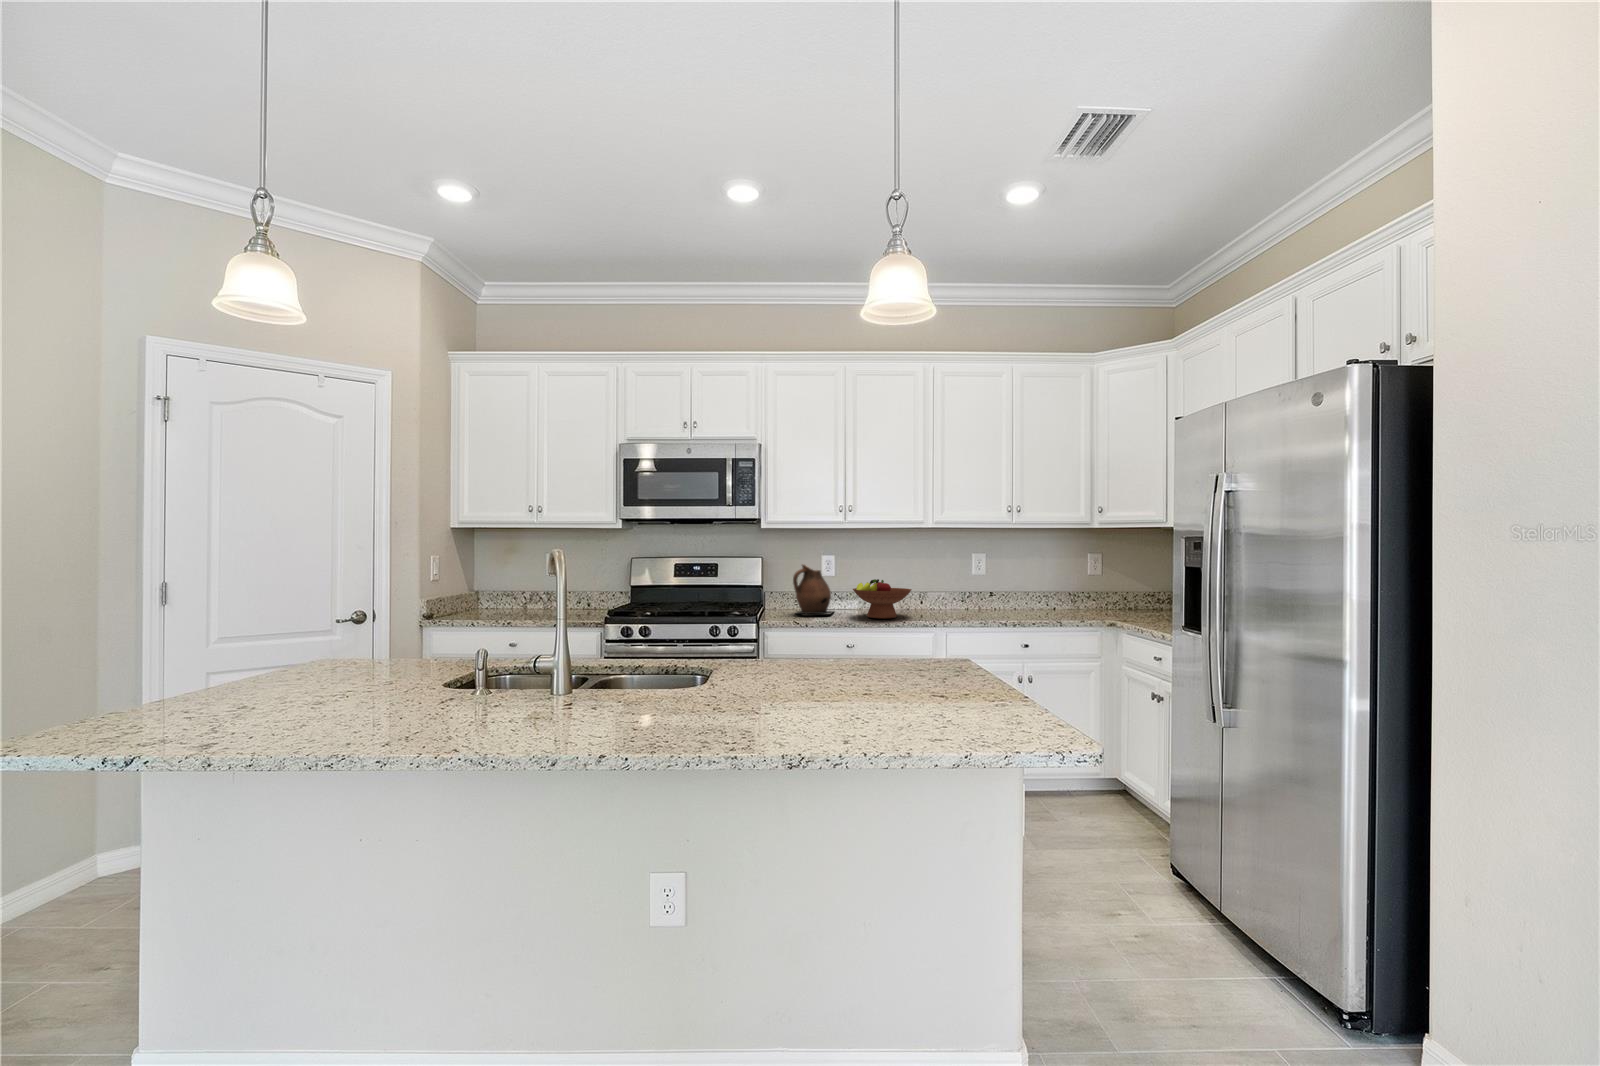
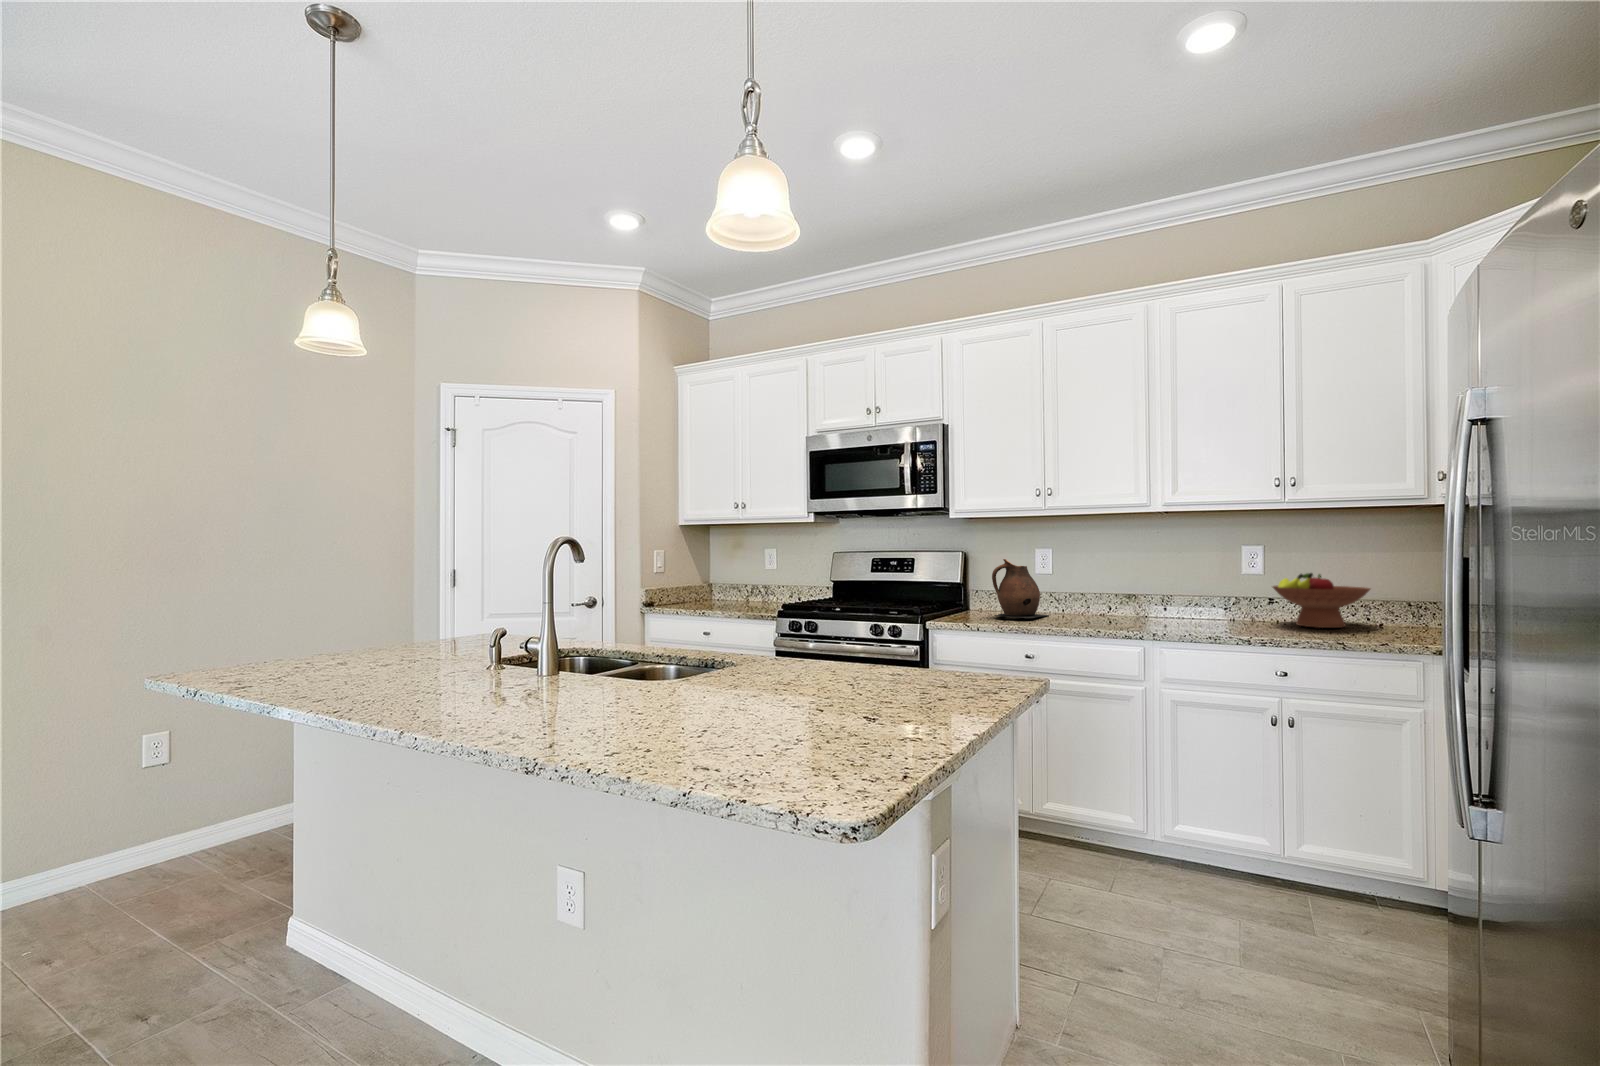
fruit bowl: present [853,579,912,618] -> present [1272,573,1370,628]

